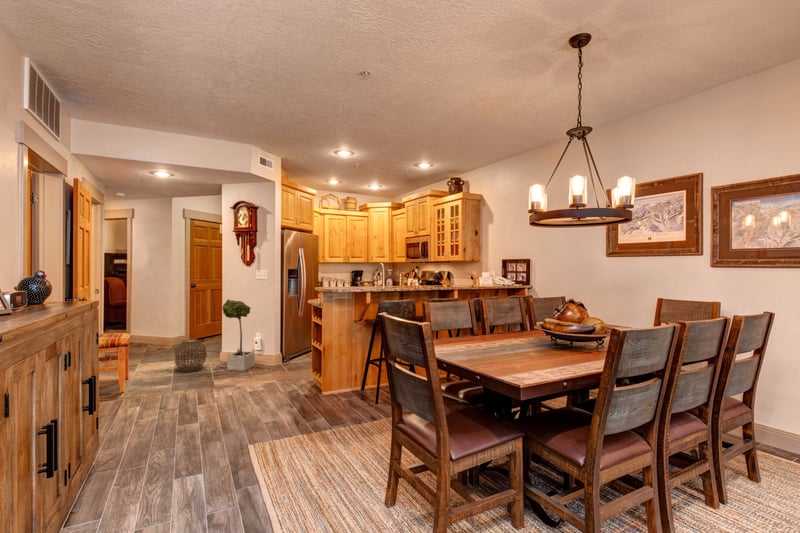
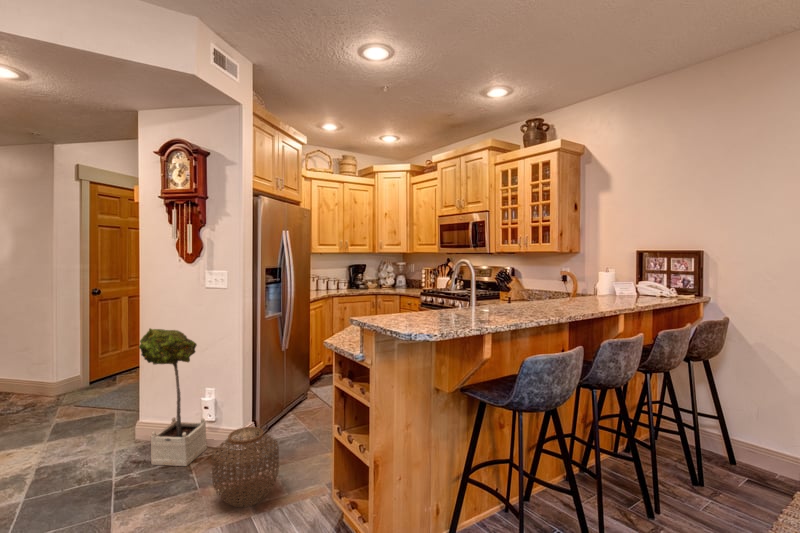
woven basket: present [174,339,206,371] -> present [212,427,279,507]

